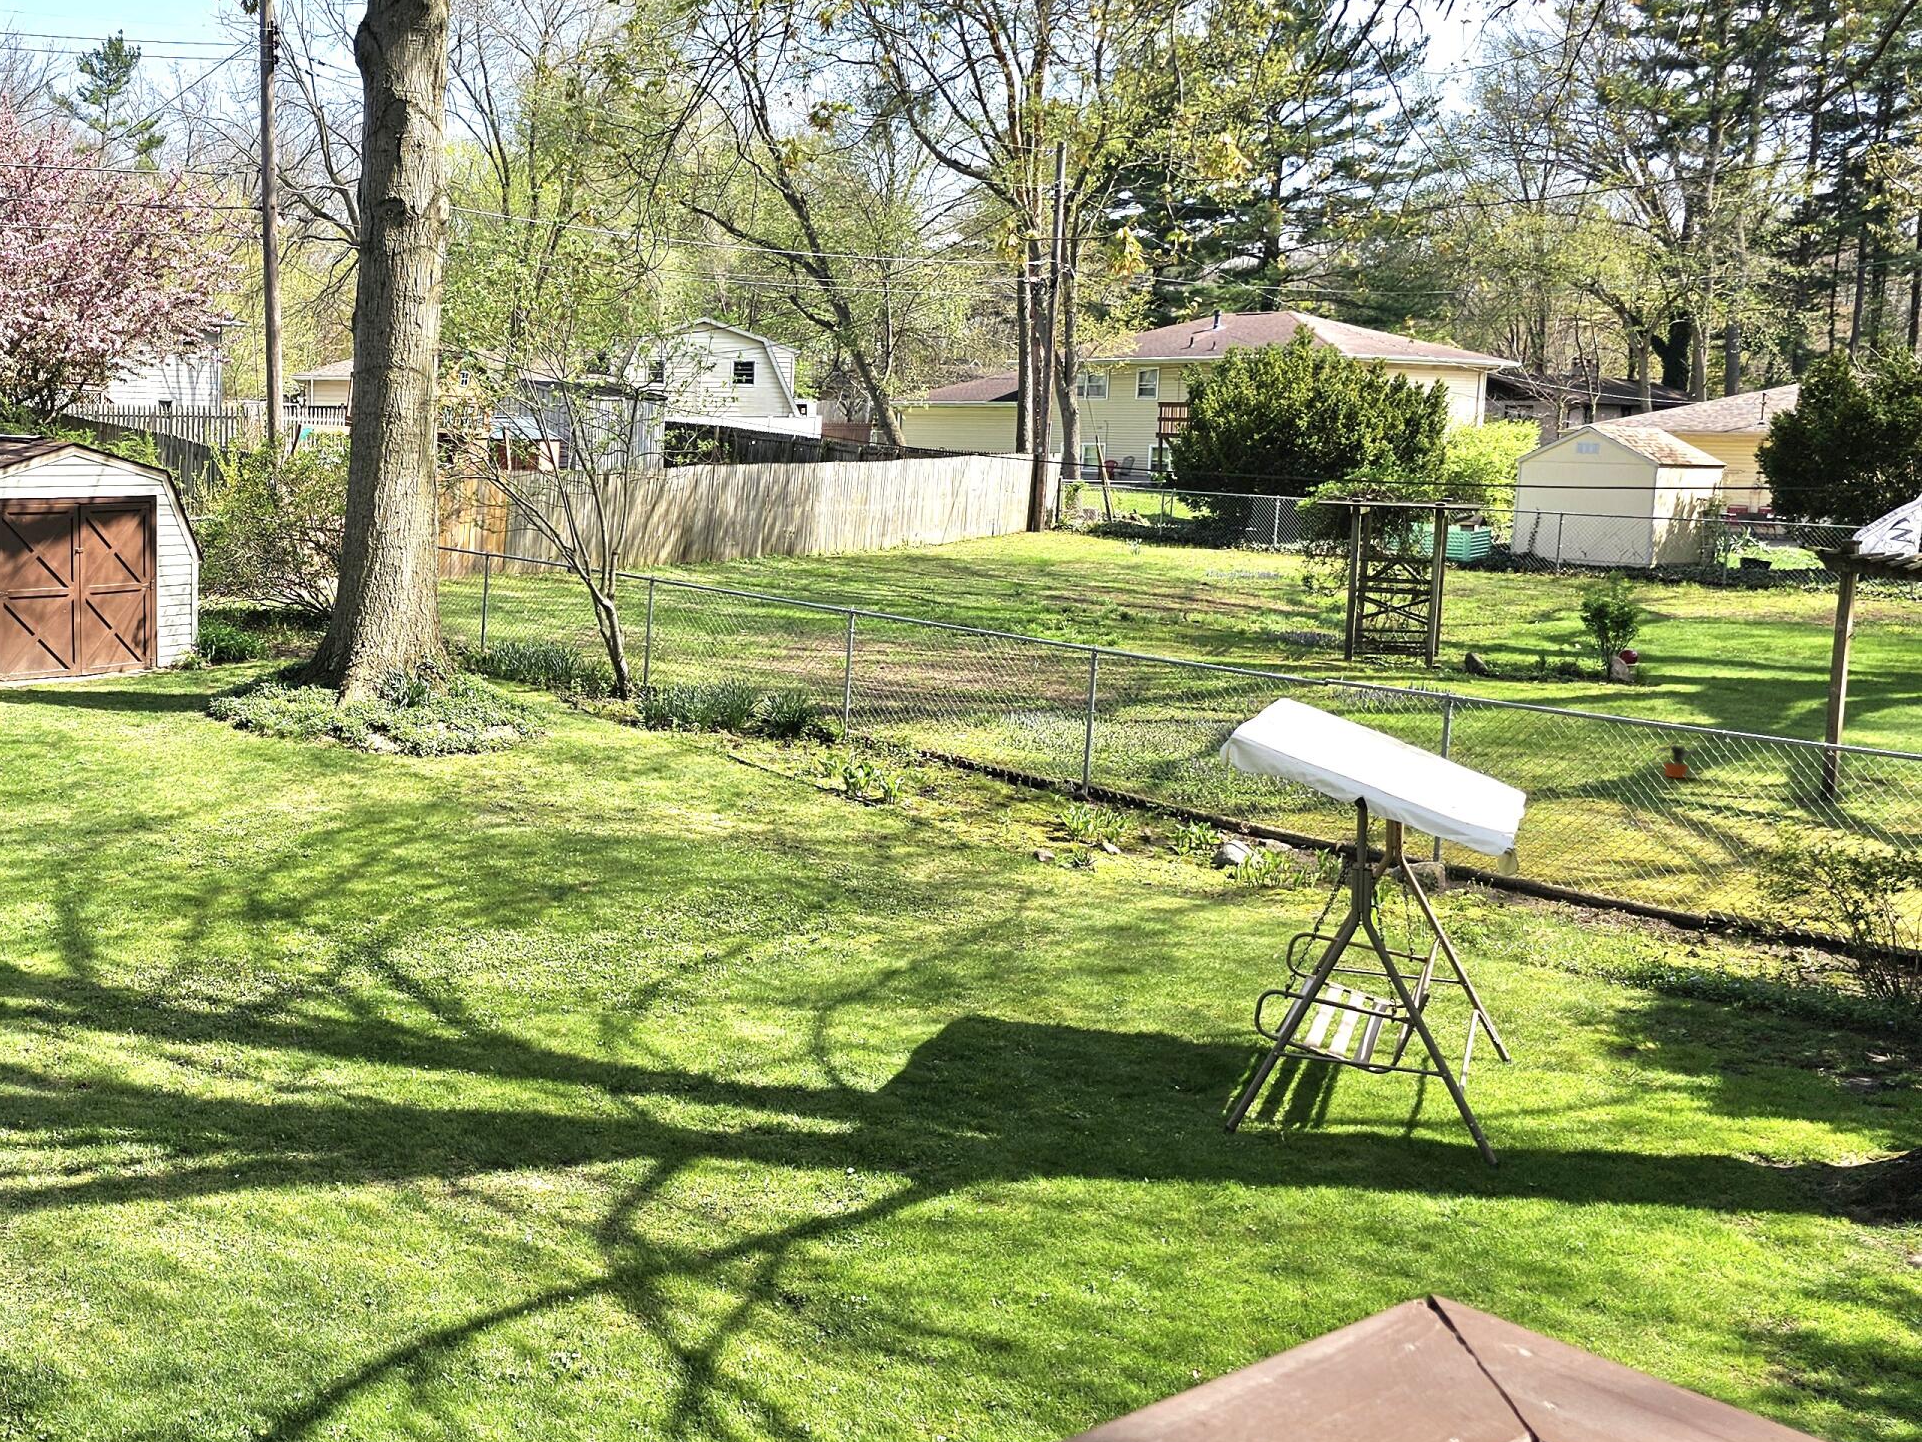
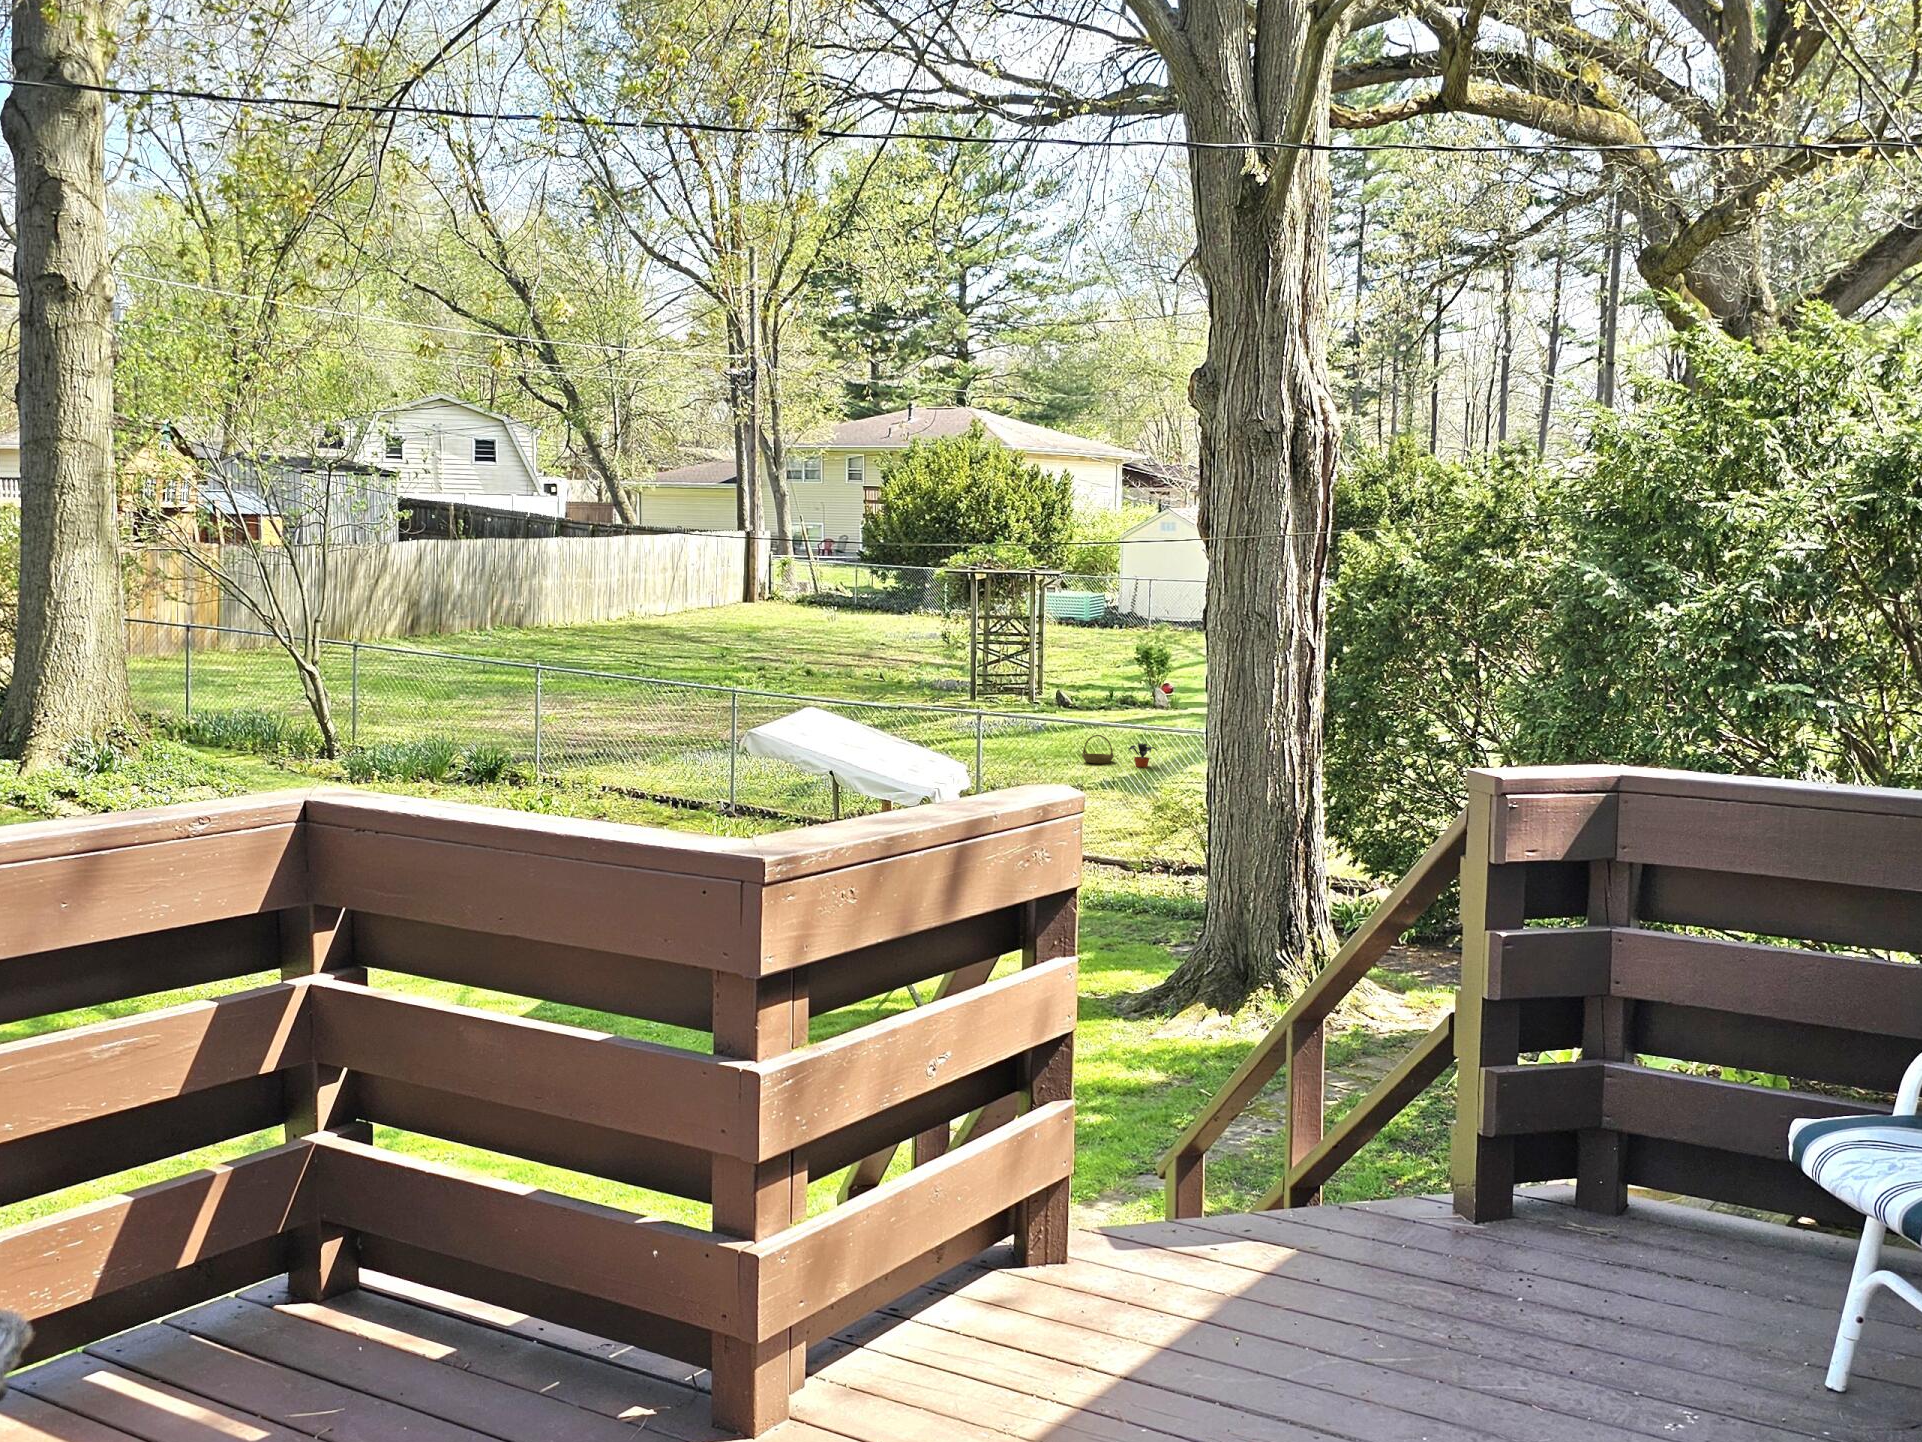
basket: none [1574,728,1625,767] -> present [1082,735,1114,764]

